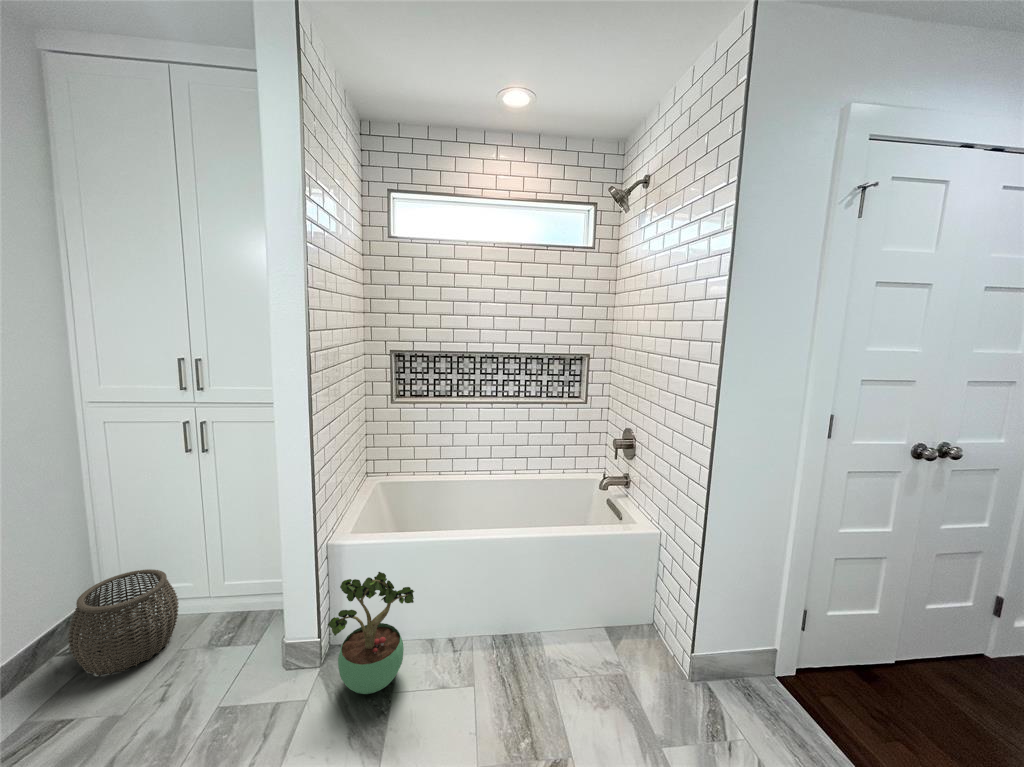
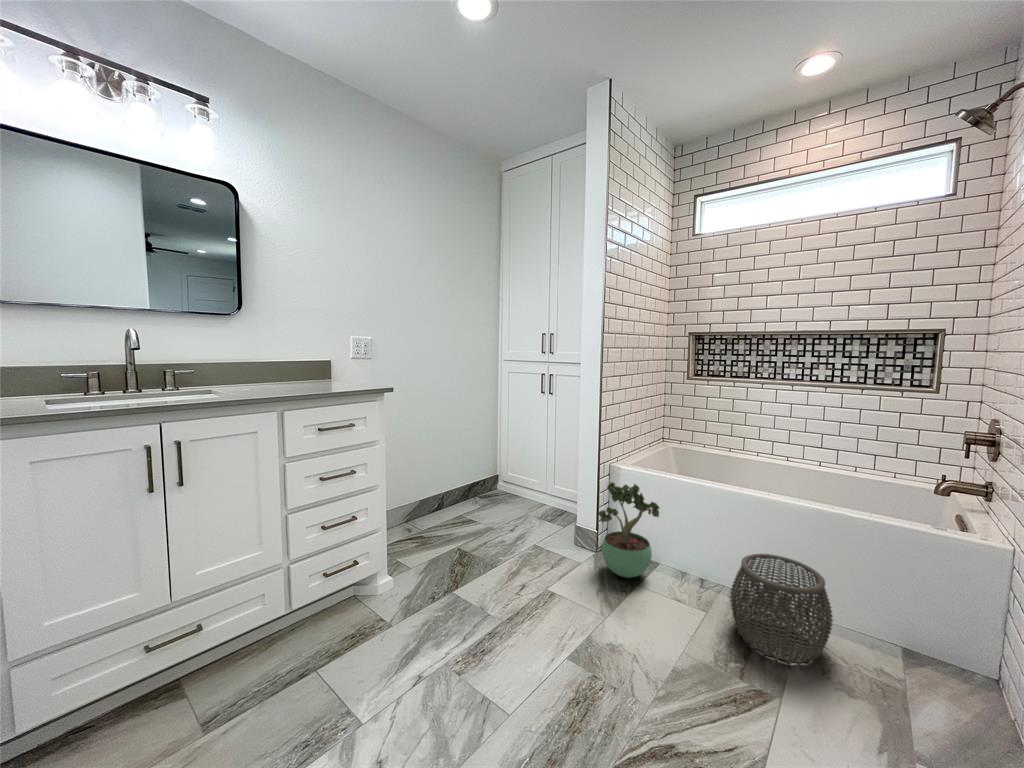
woven basket: present [68,569,179,675] -> present [730,554,833,664]

